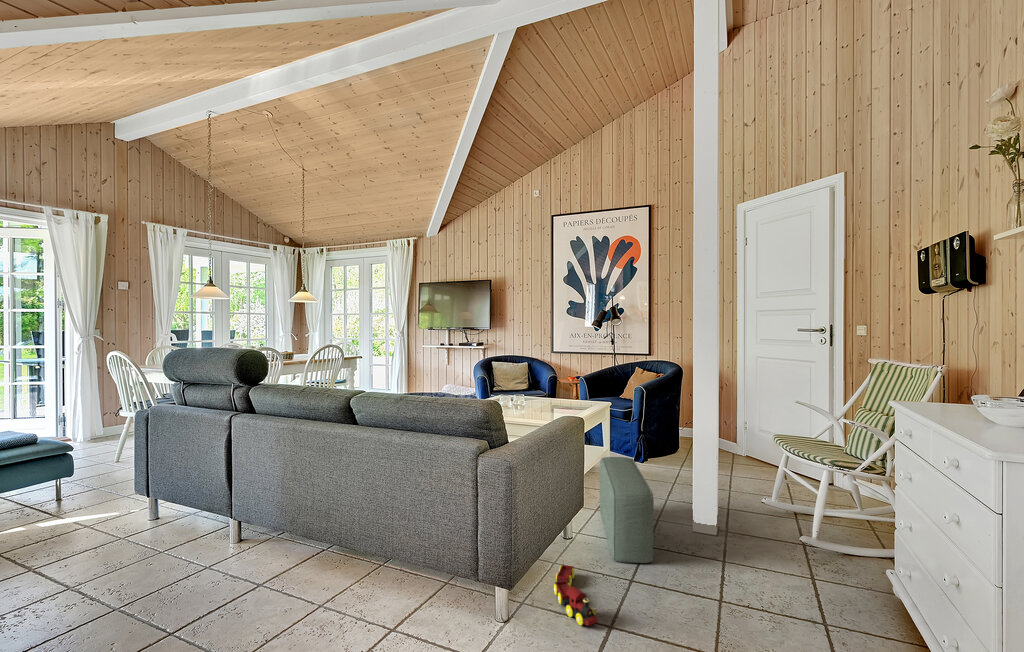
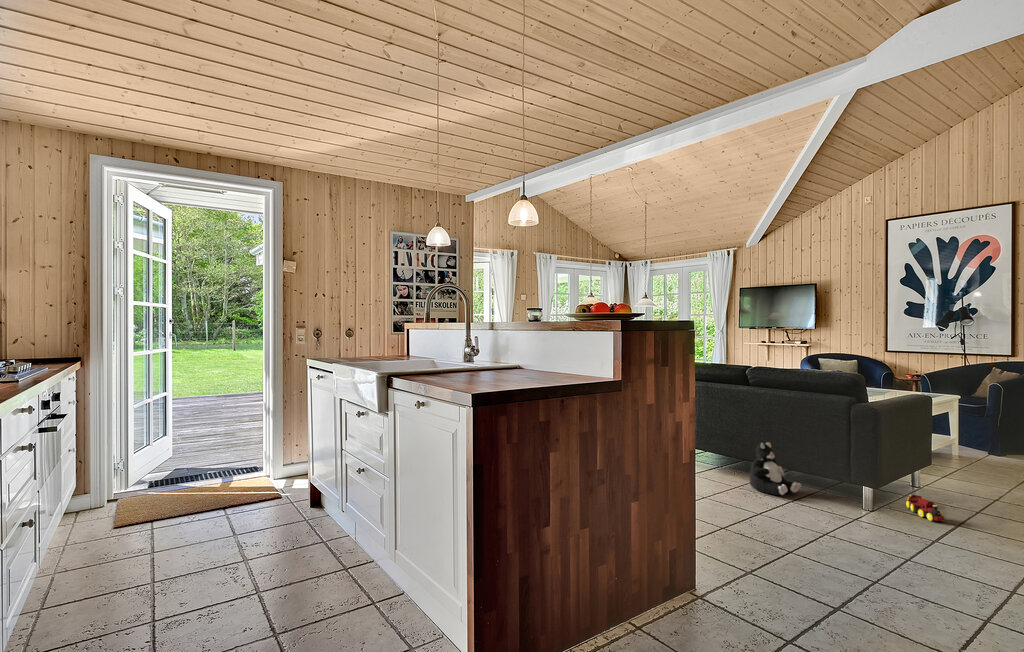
pouf: present [599,457,654,563] -> none [946,433,1000,507]
plush toy: none [344,516,419,612] -> present [750,442,801,495]

